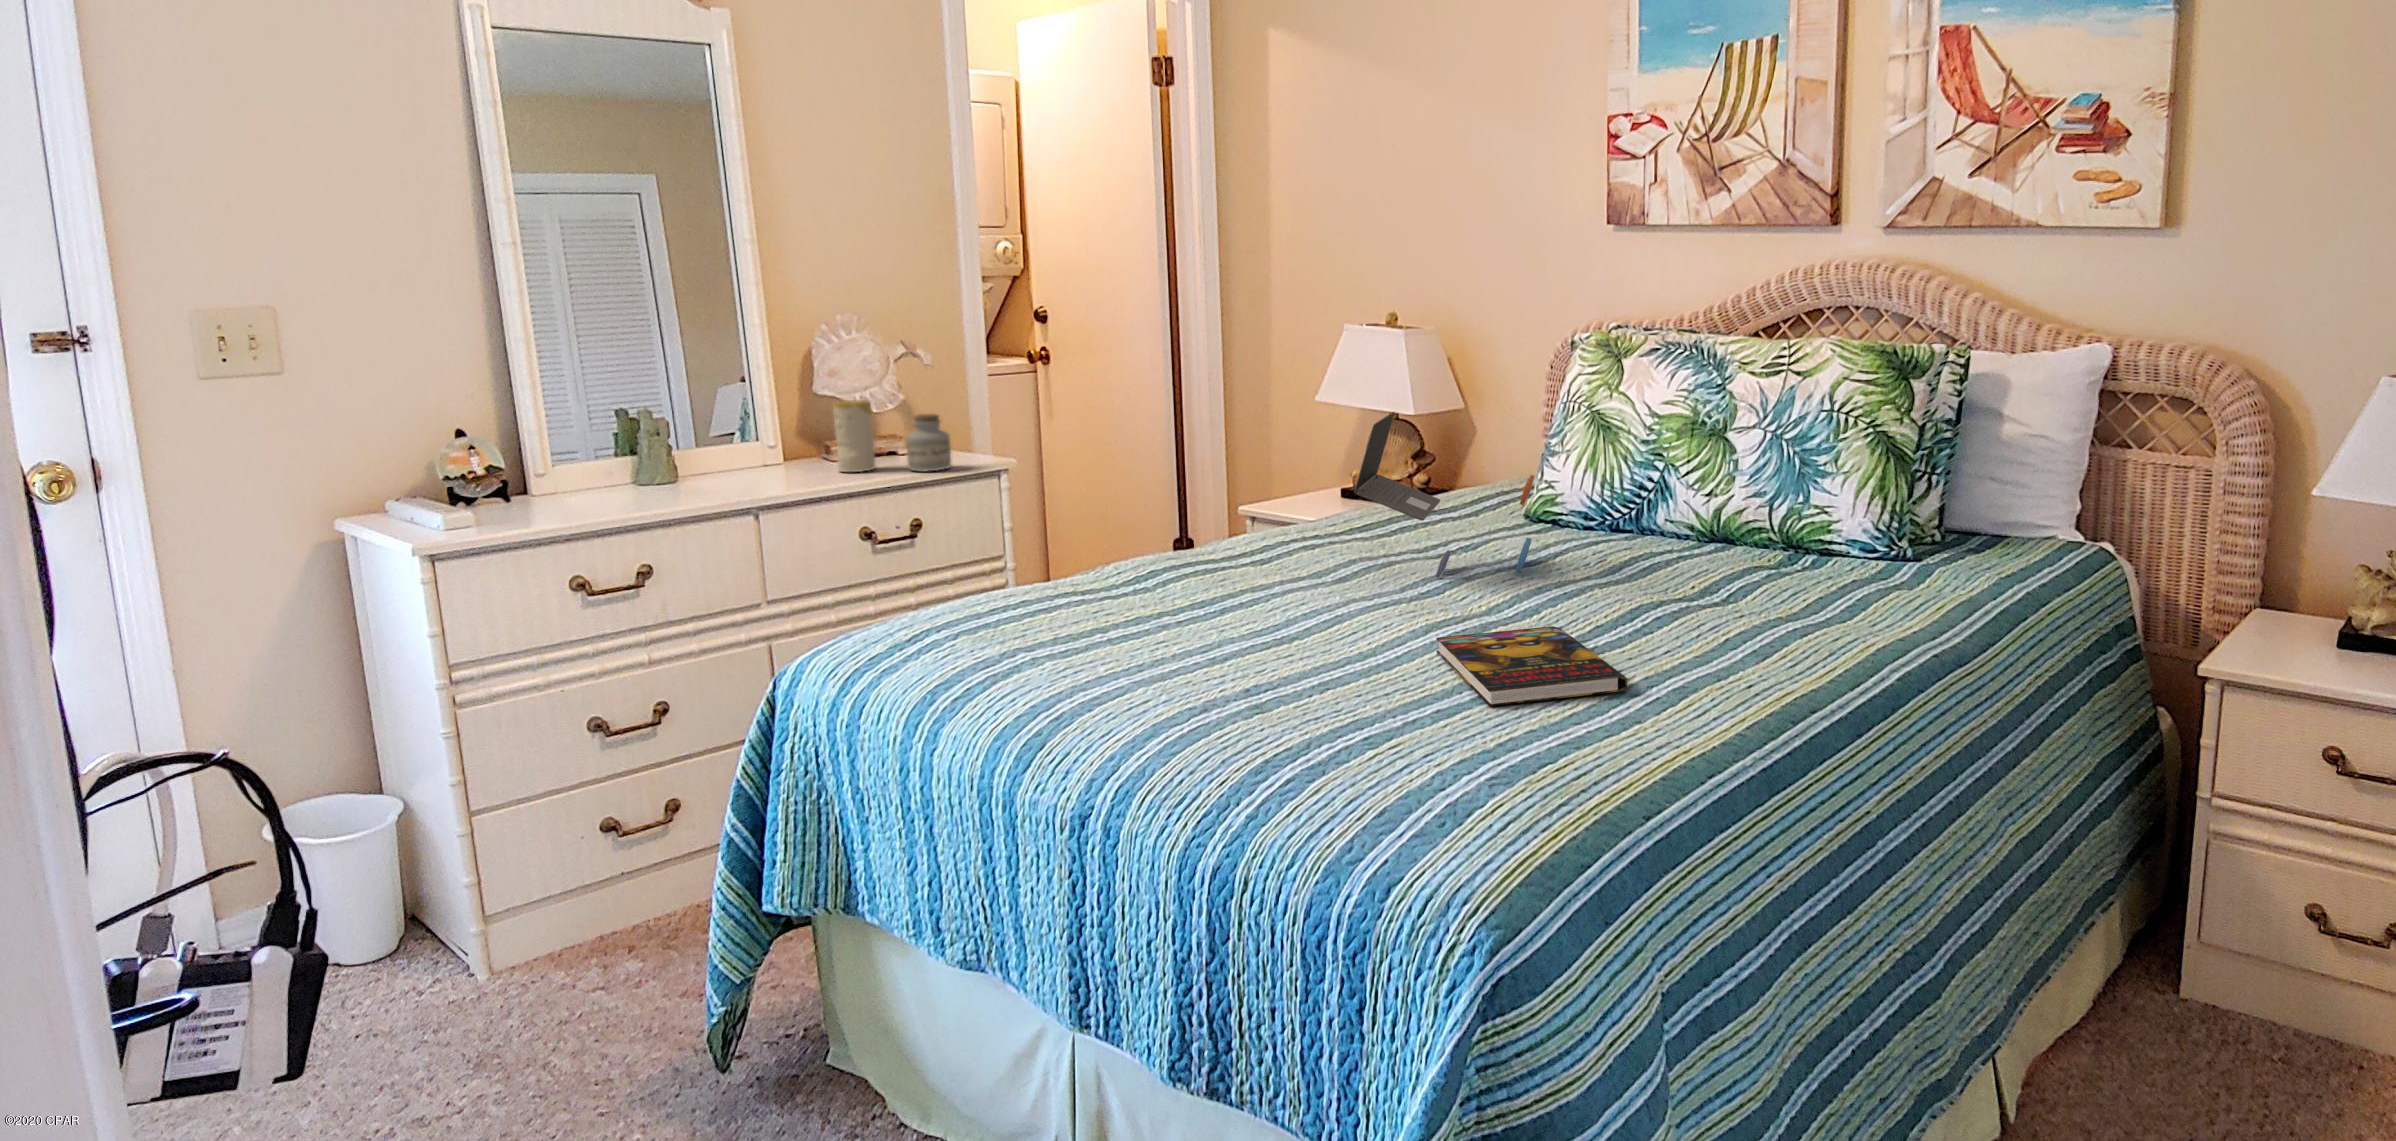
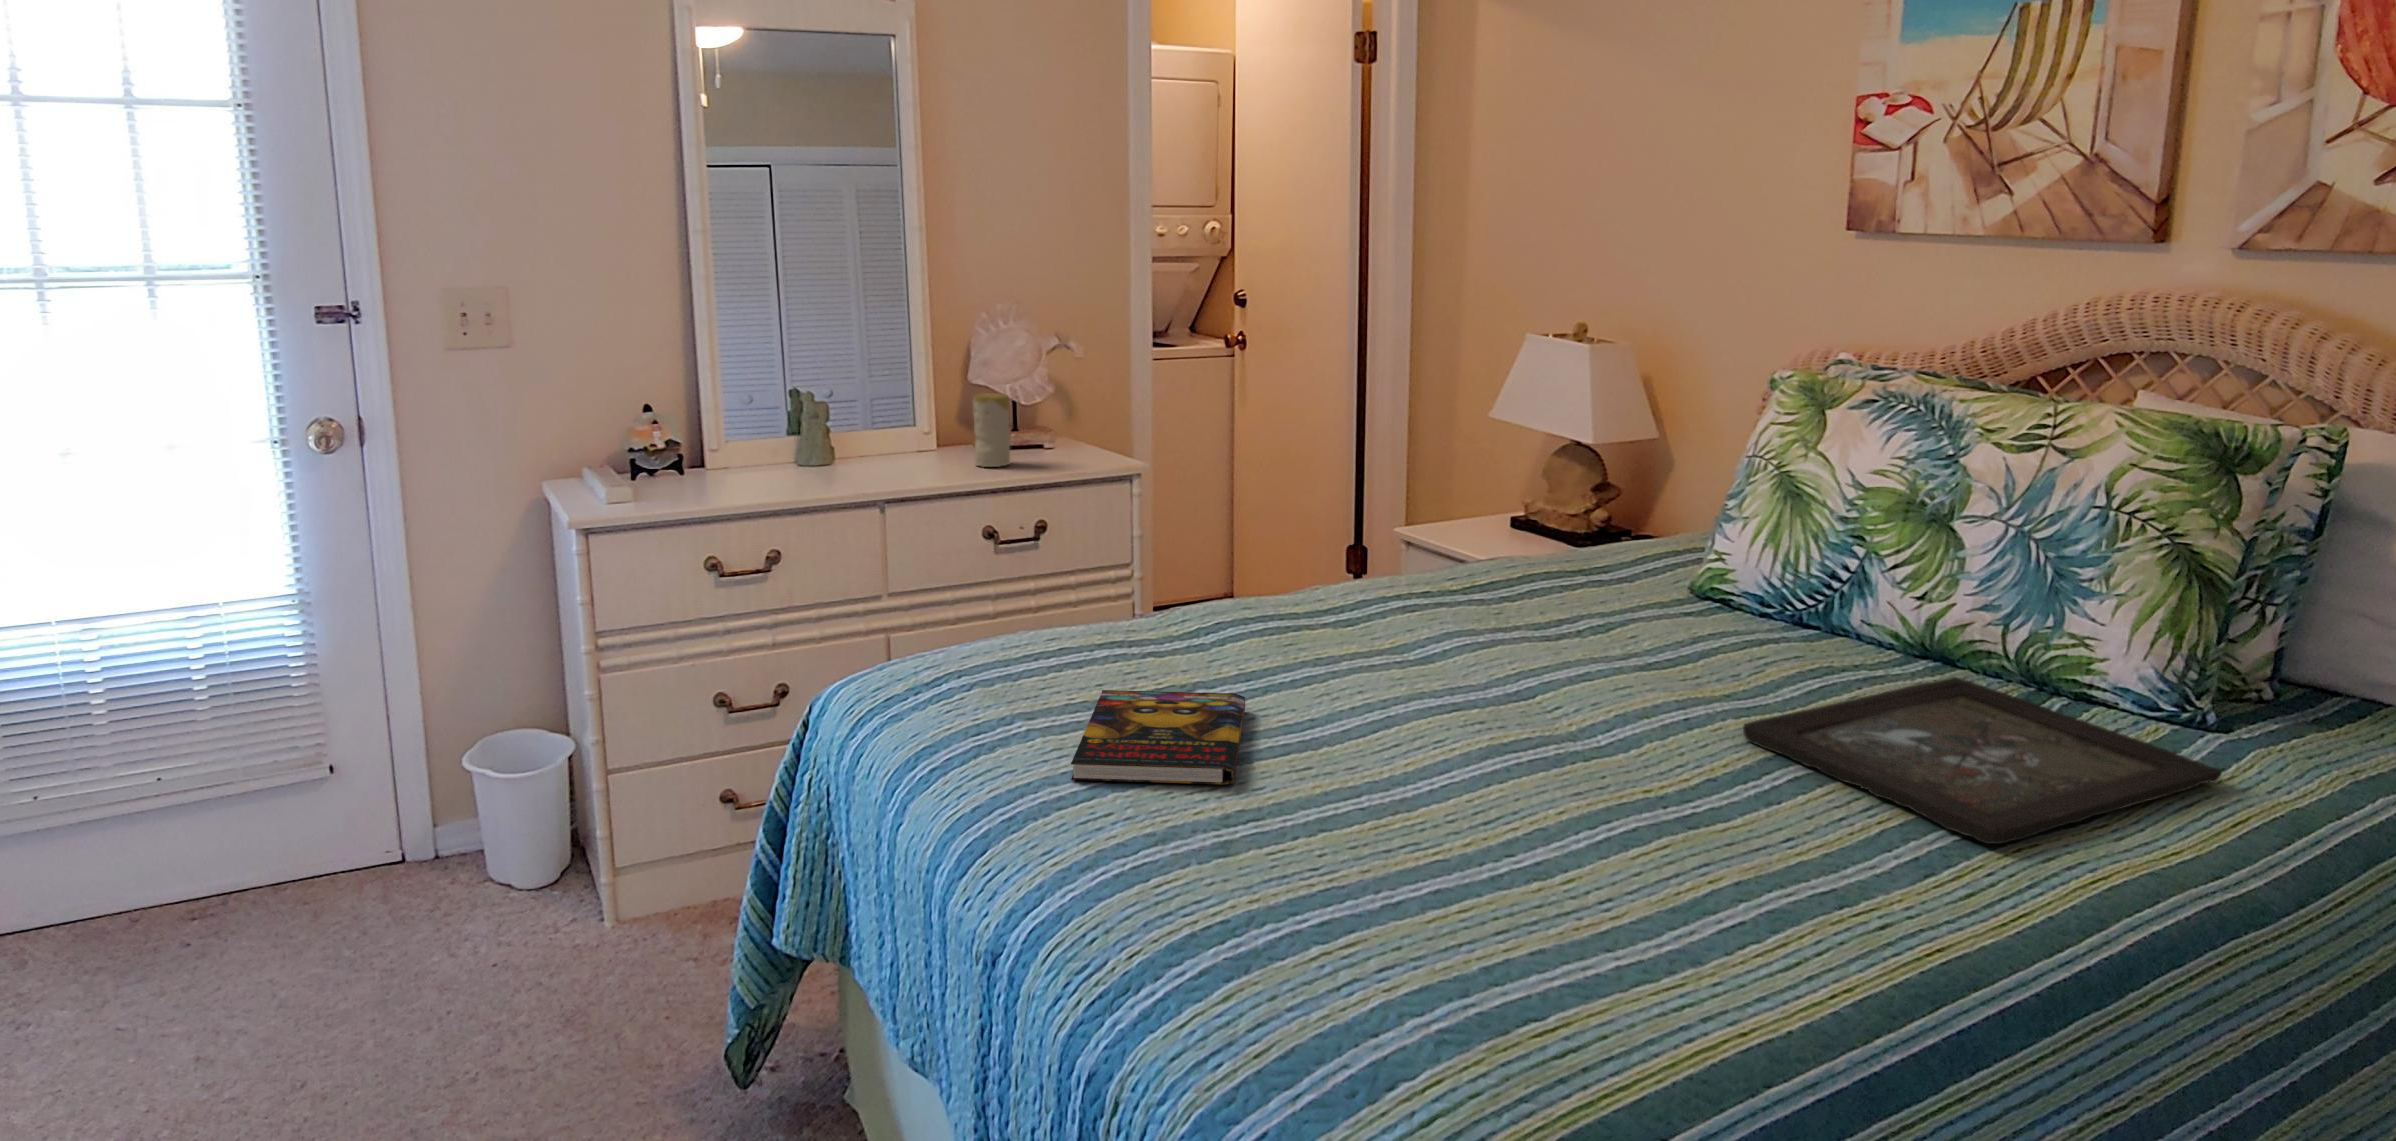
laptop: present [1354,412,1534,578] -> none [1432,467,1670,681]
jar: present [906,414,951,472] -> none [1038,412,1080,472]
tray: none [1613,545,1925,635] -> present [1743,677,2222,844]
book: present [1436,626,1627,706] -> present [1071,690,1245,784]

